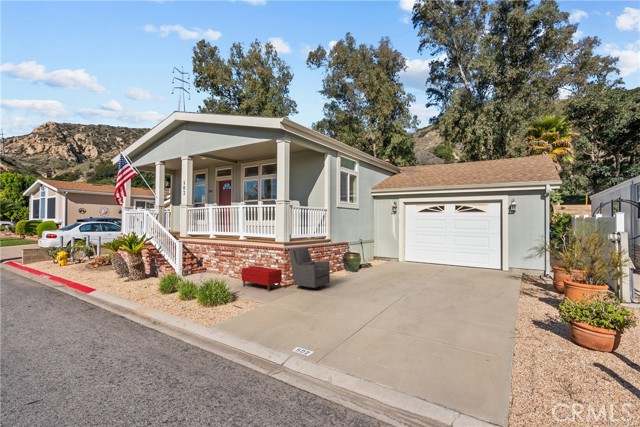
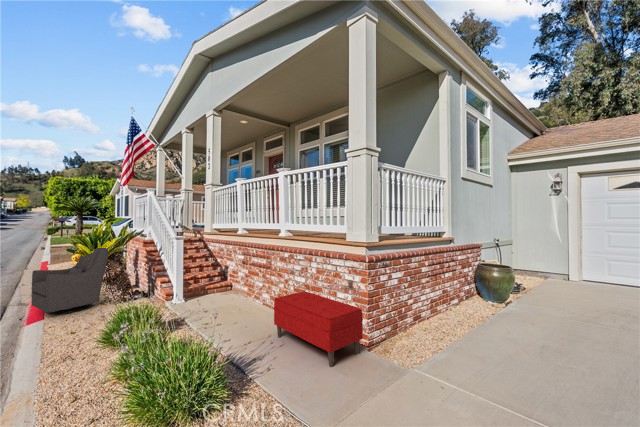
chair: present [289,247,330,290] -> present [31,248,109,314]

